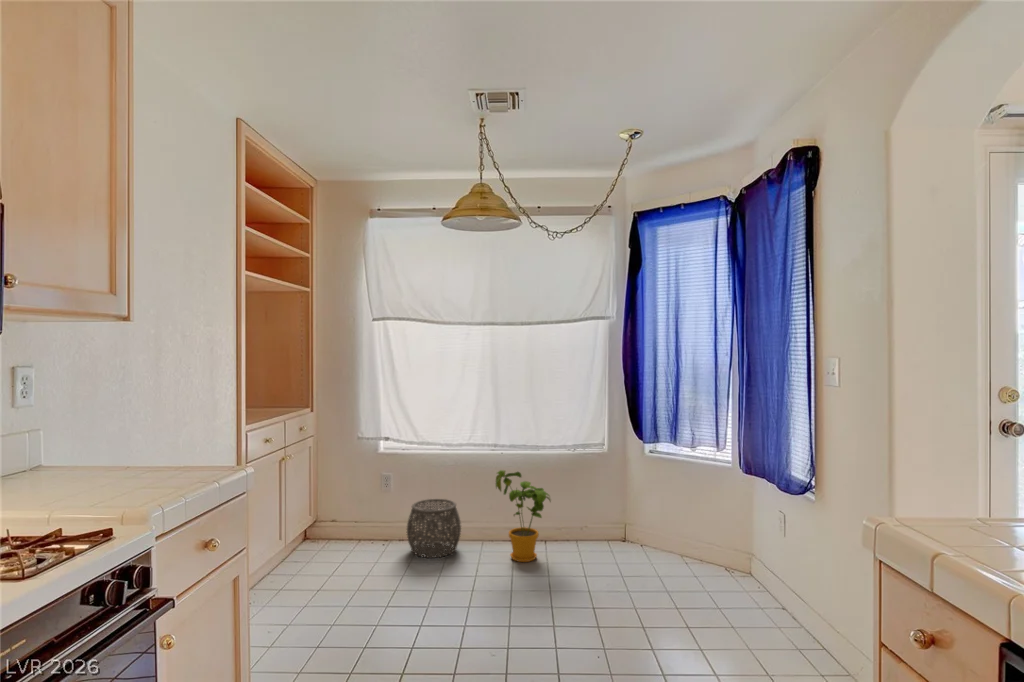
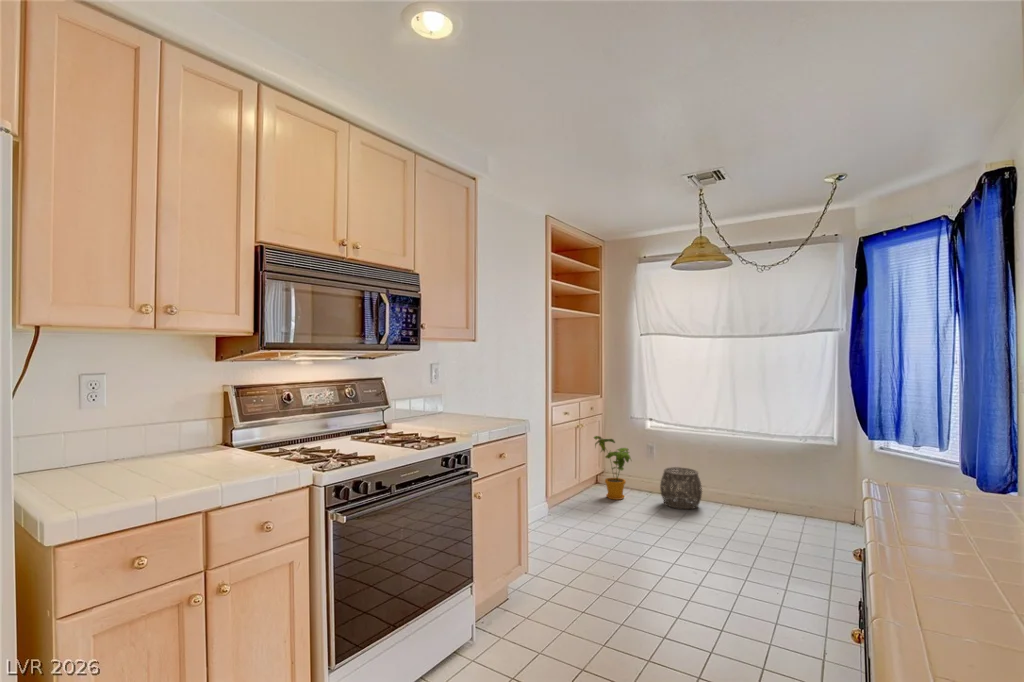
house plant: present [496,470,550,562] -> present [594,436,631,500]

